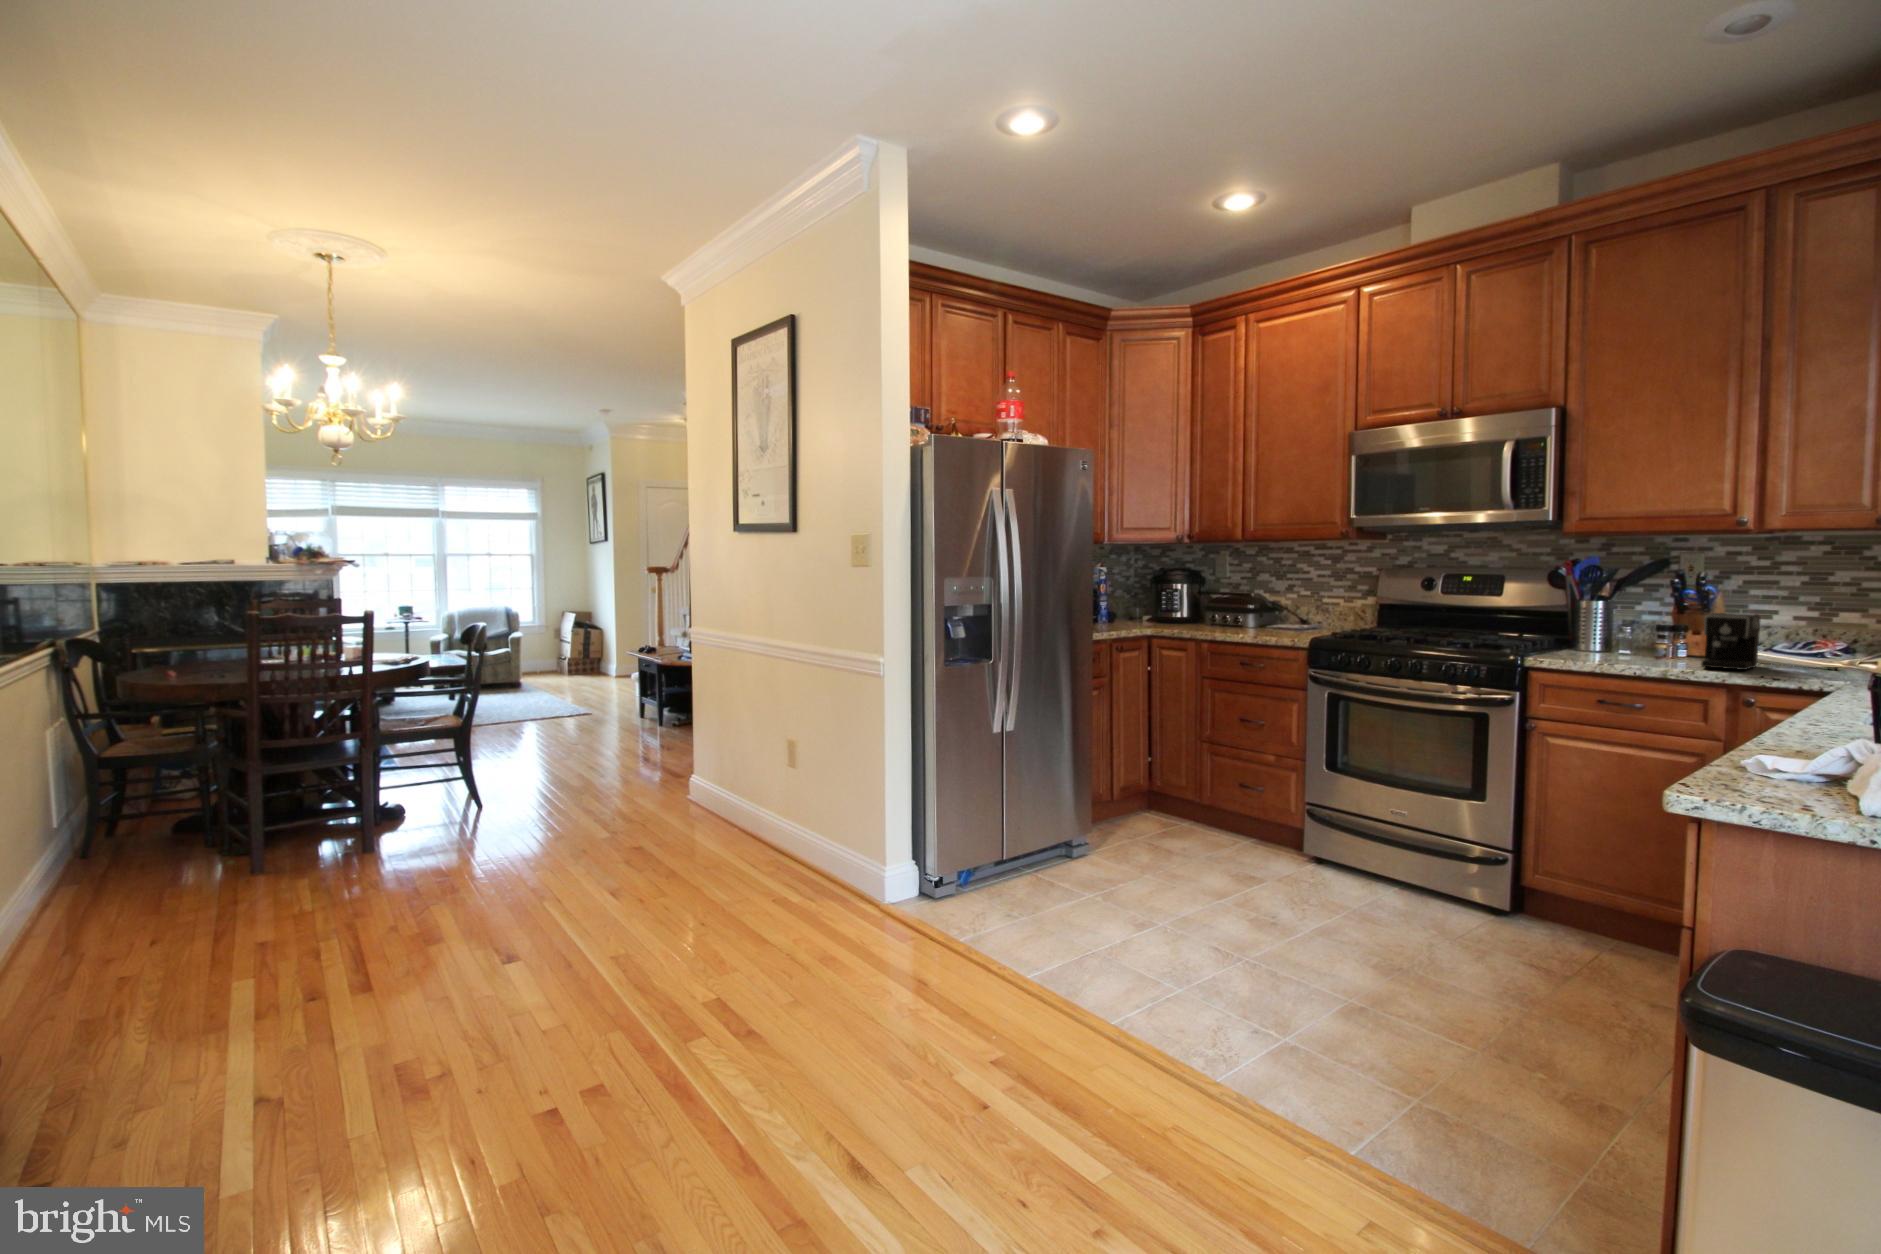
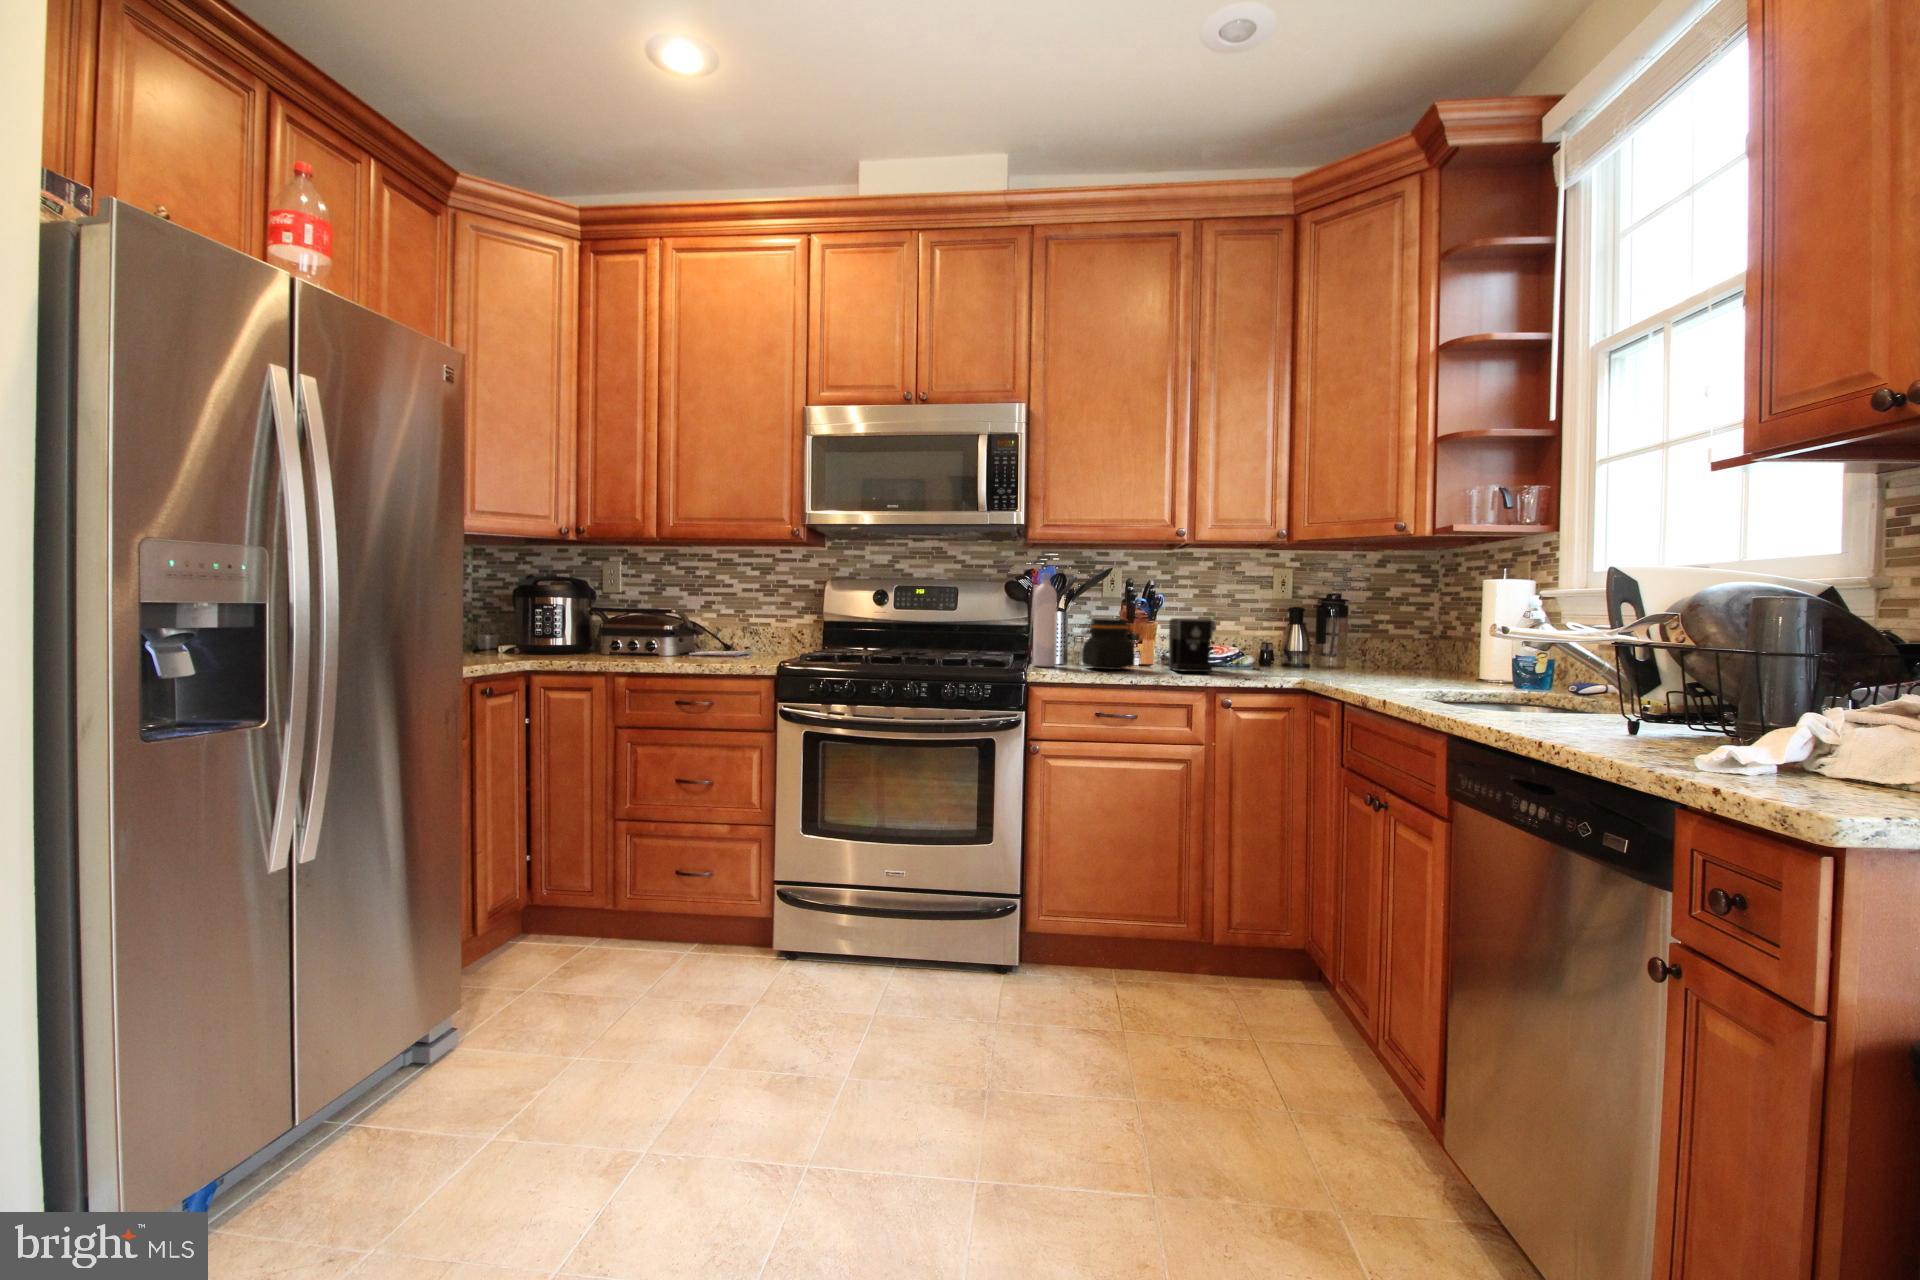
bottle: none [1548,569,1577,654] -> present [1033,574,1057,667]
jar: none [1596,611,1662,660] -> present [1082,618,1135,670]

